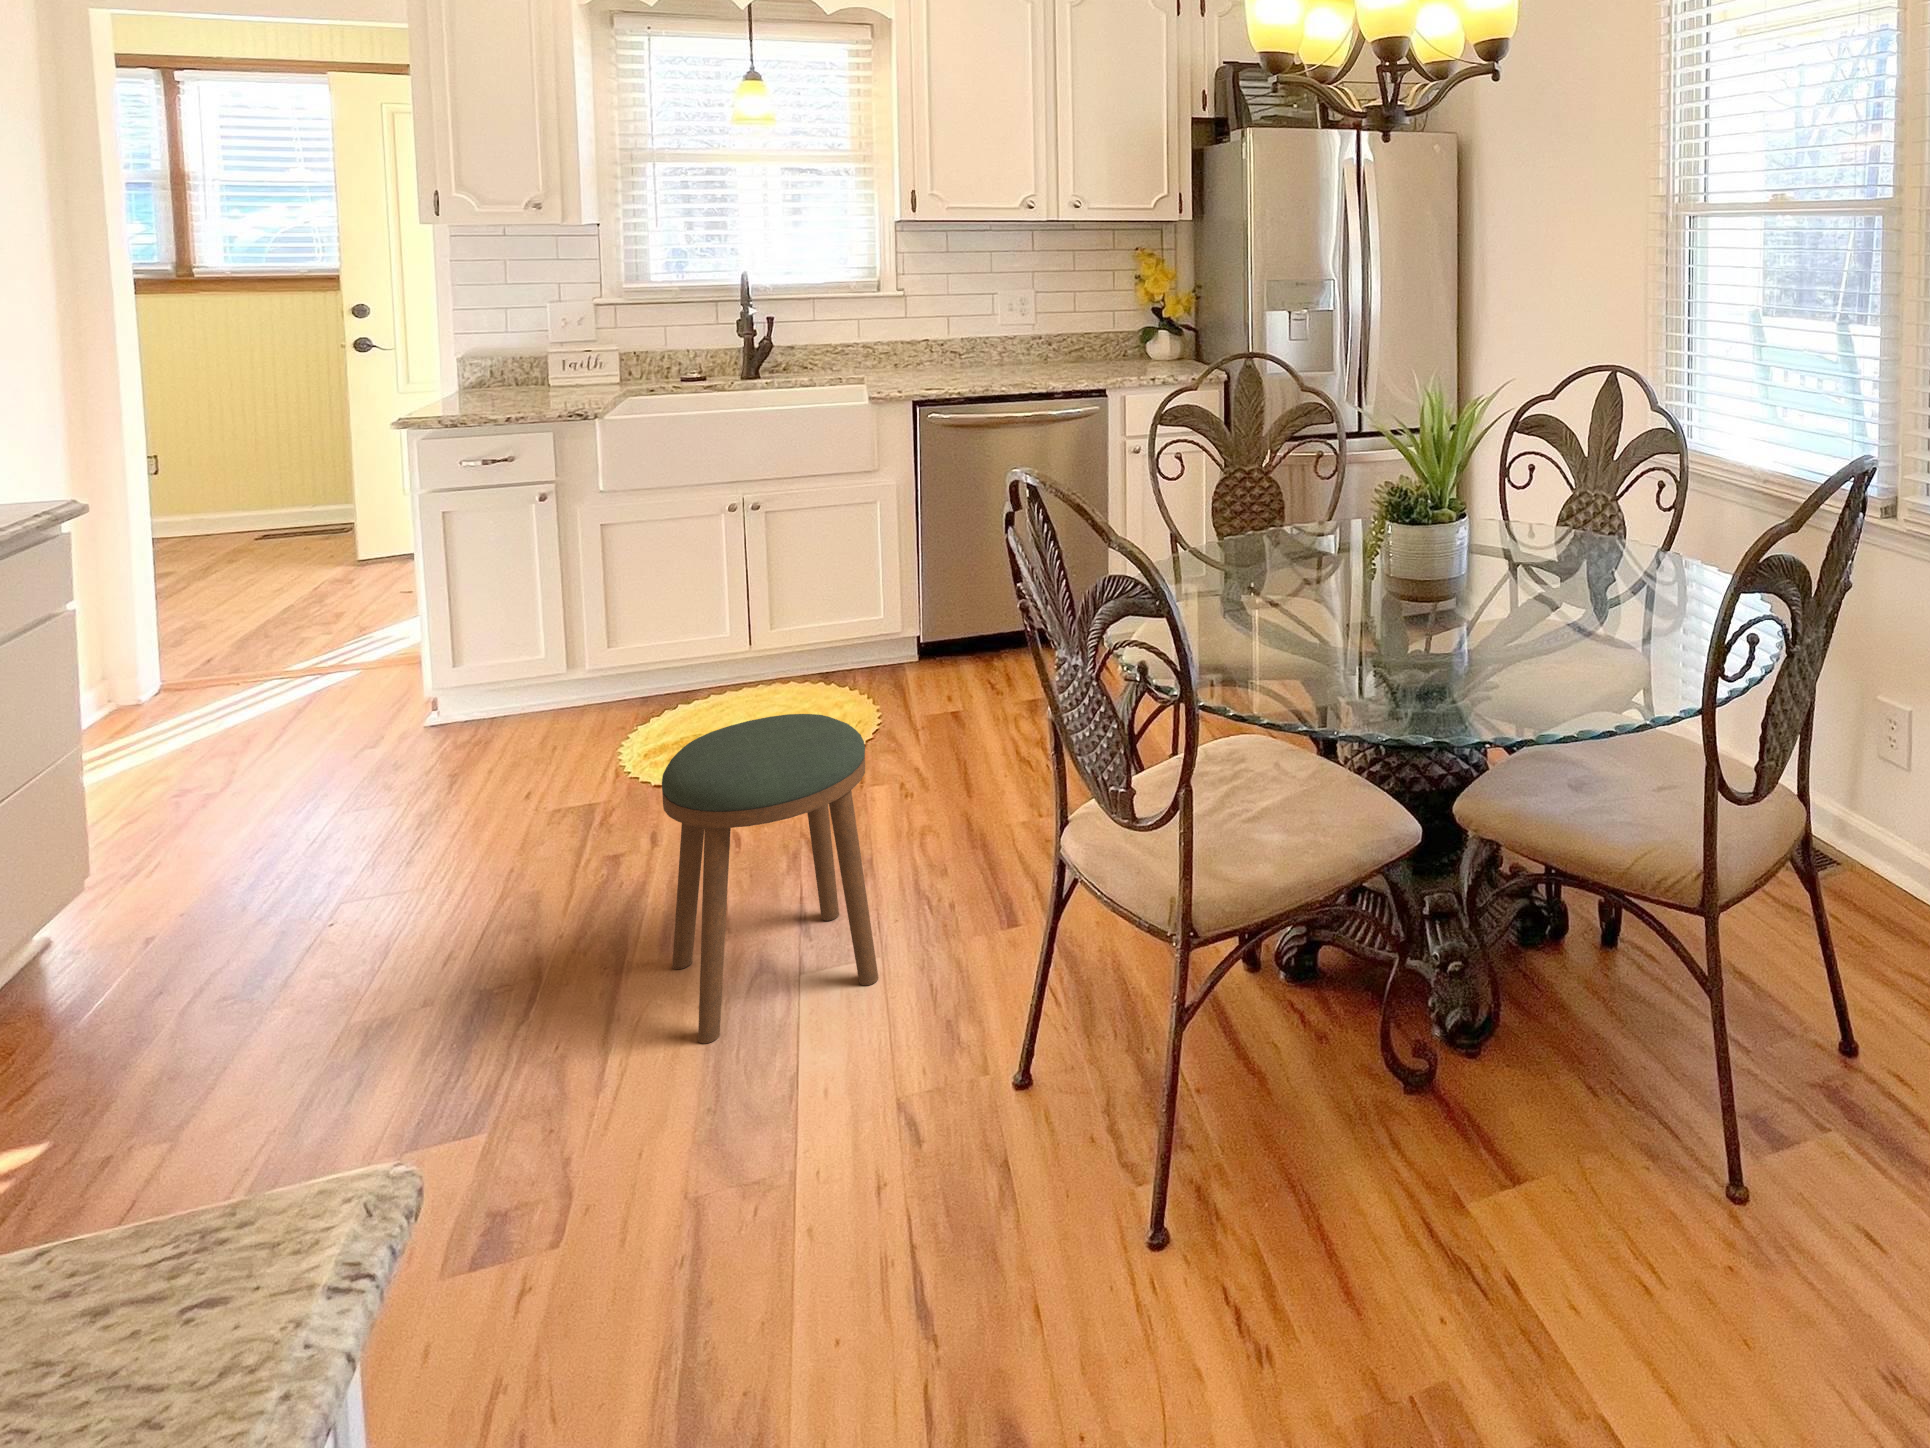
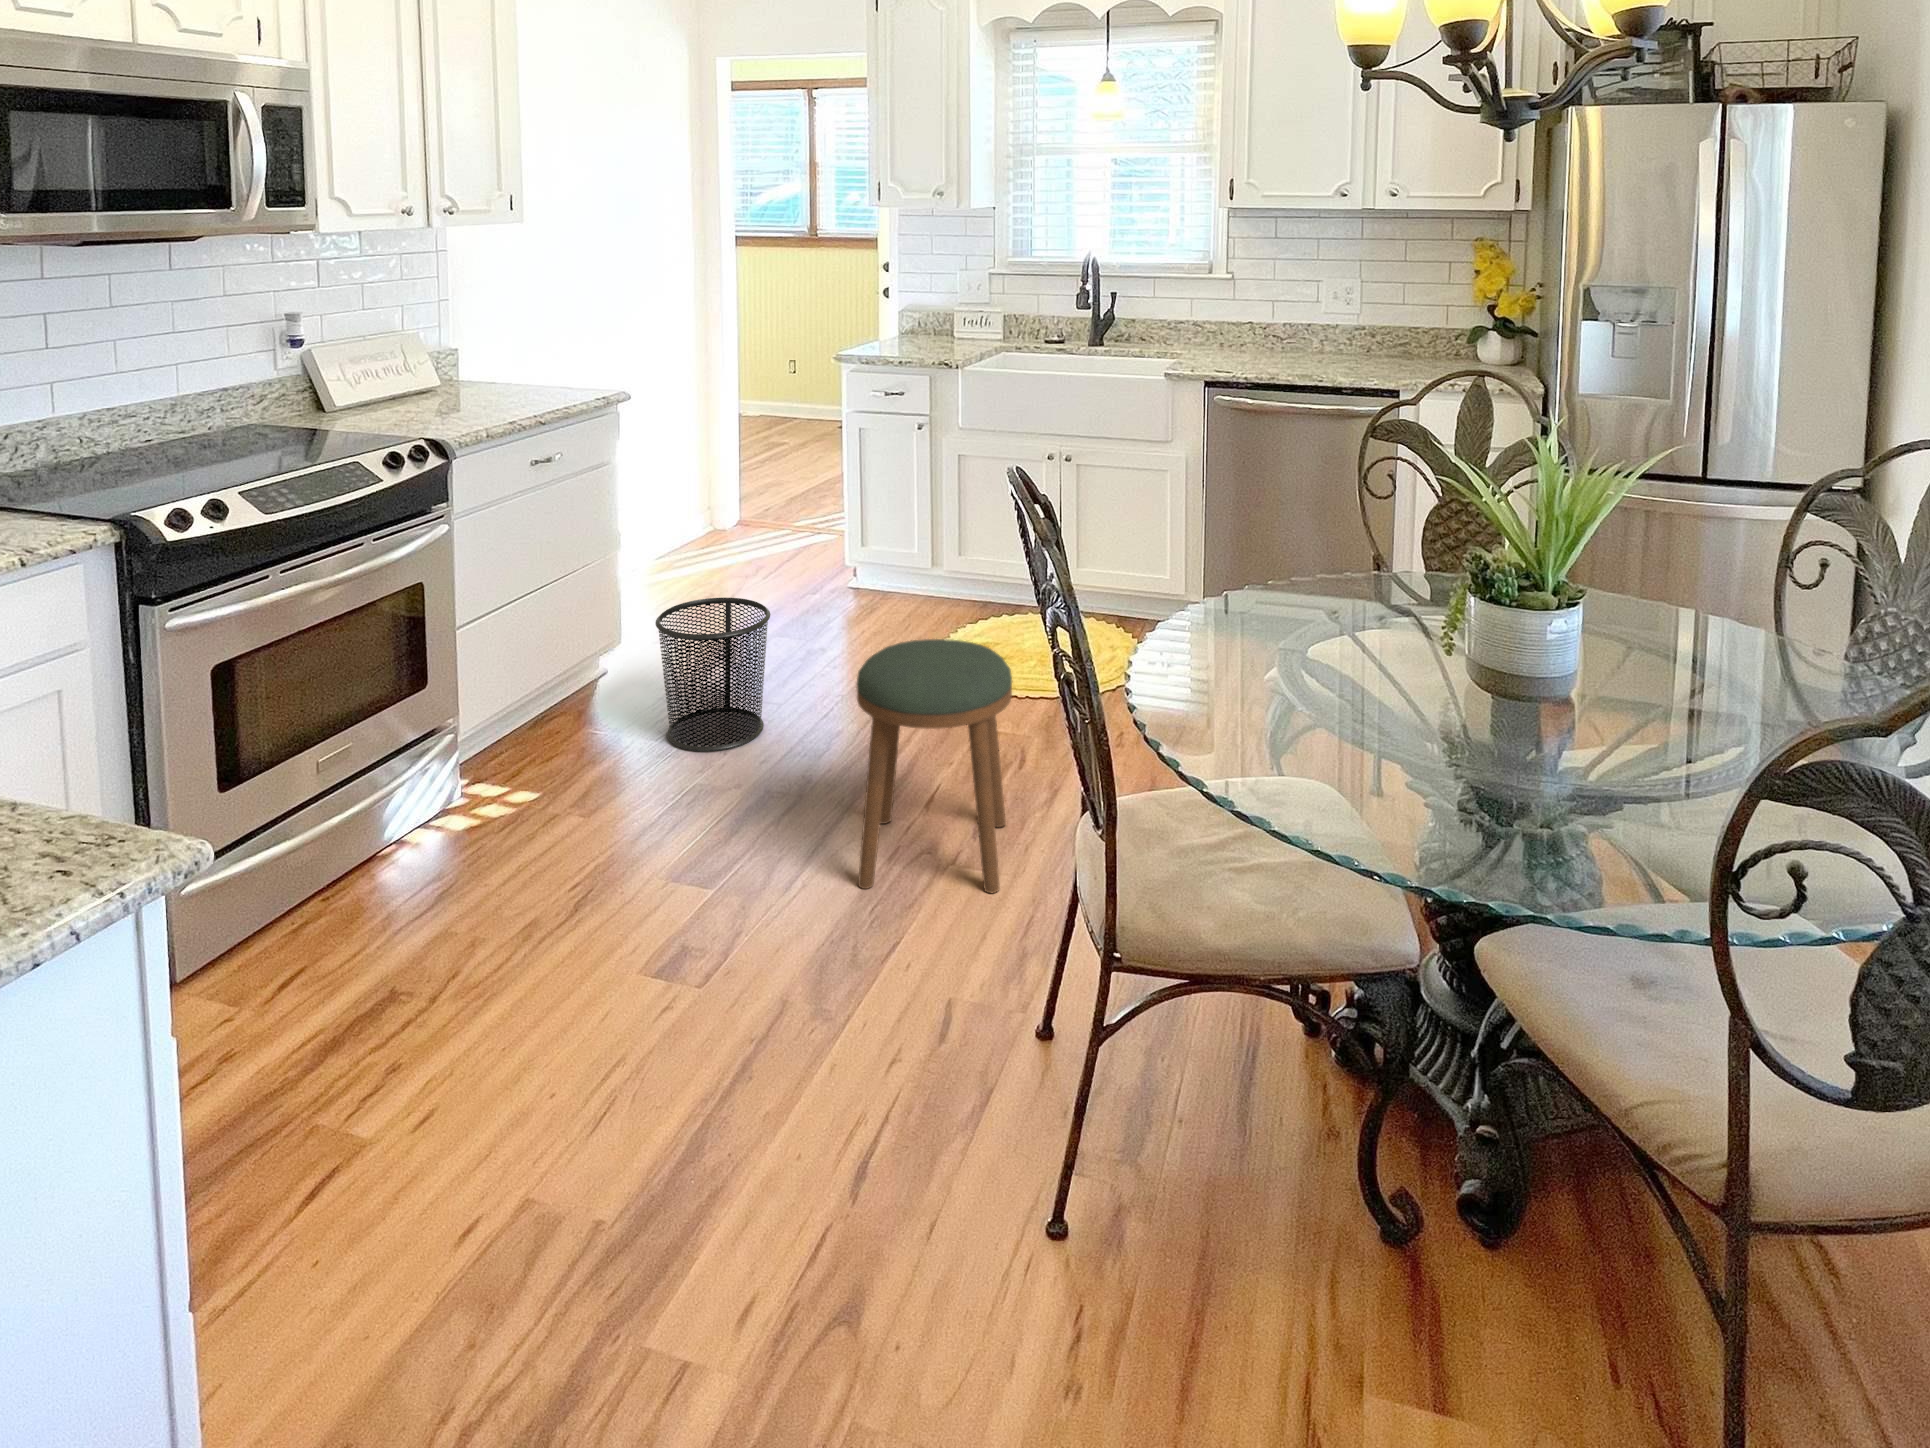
waste bin: none [220,758,425,993] -> present [655,598,770,752]

